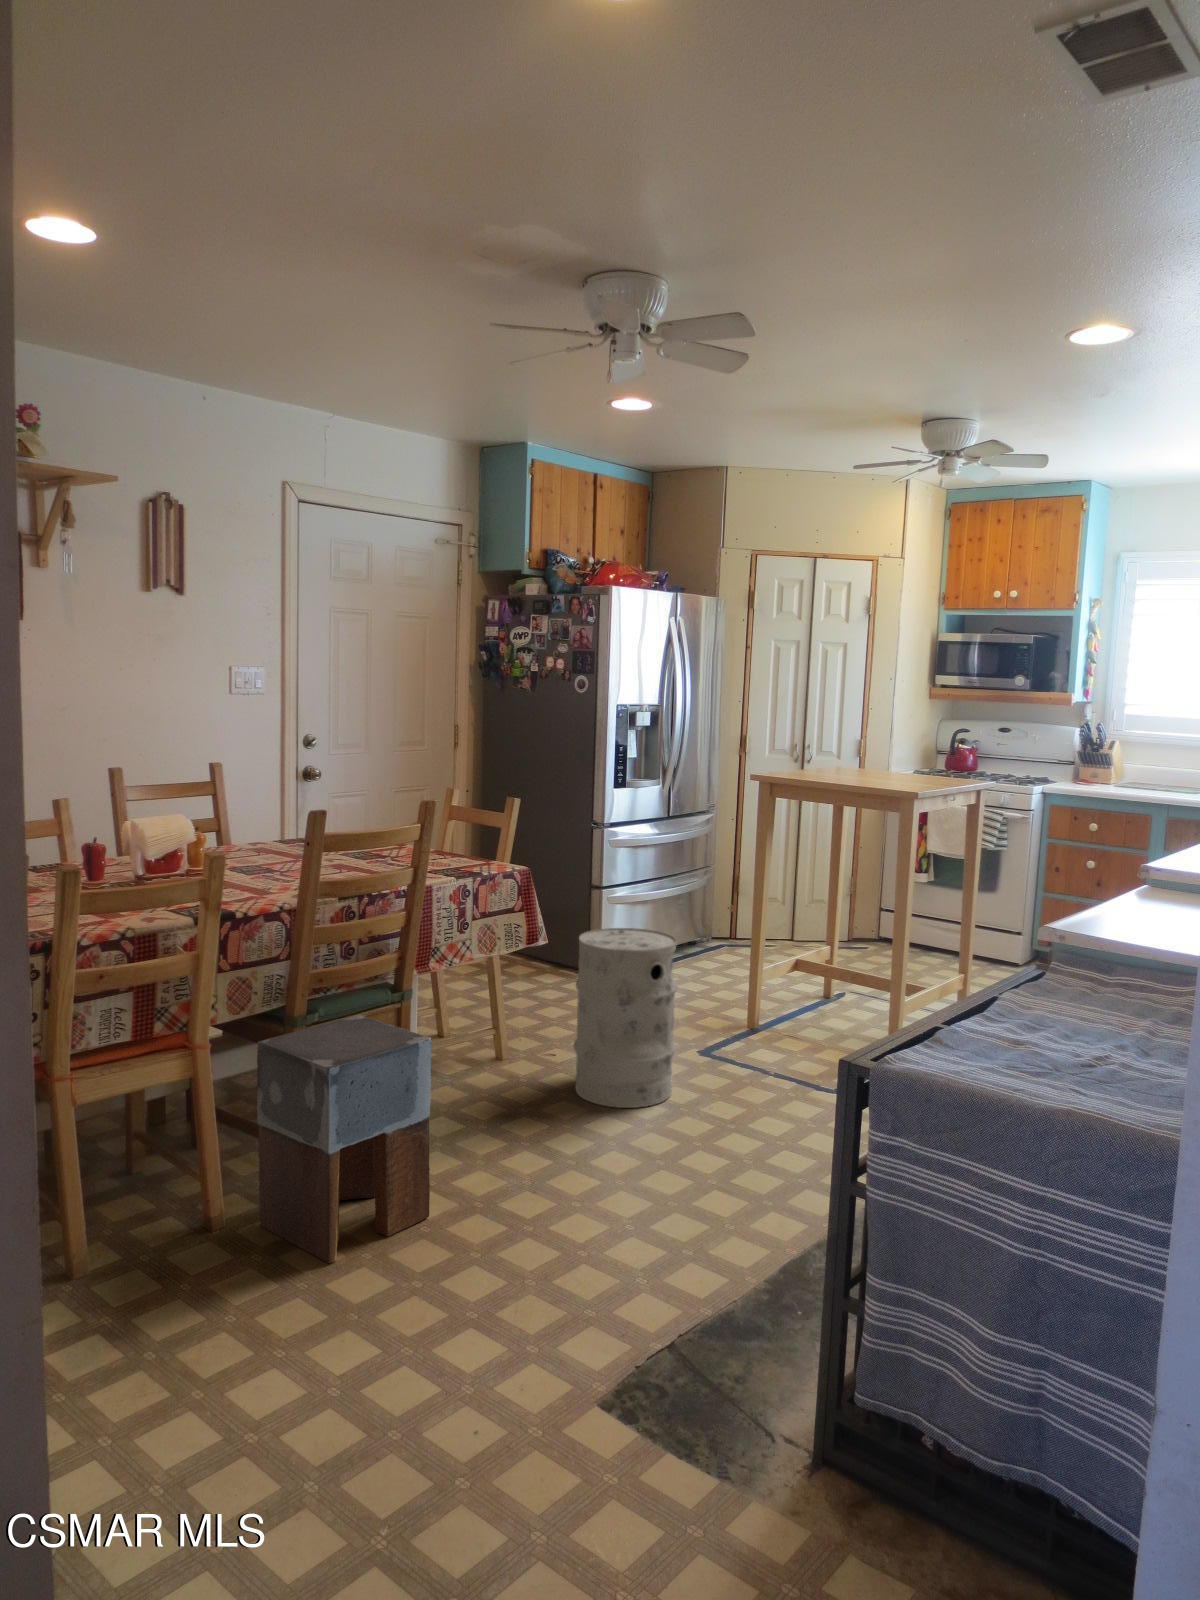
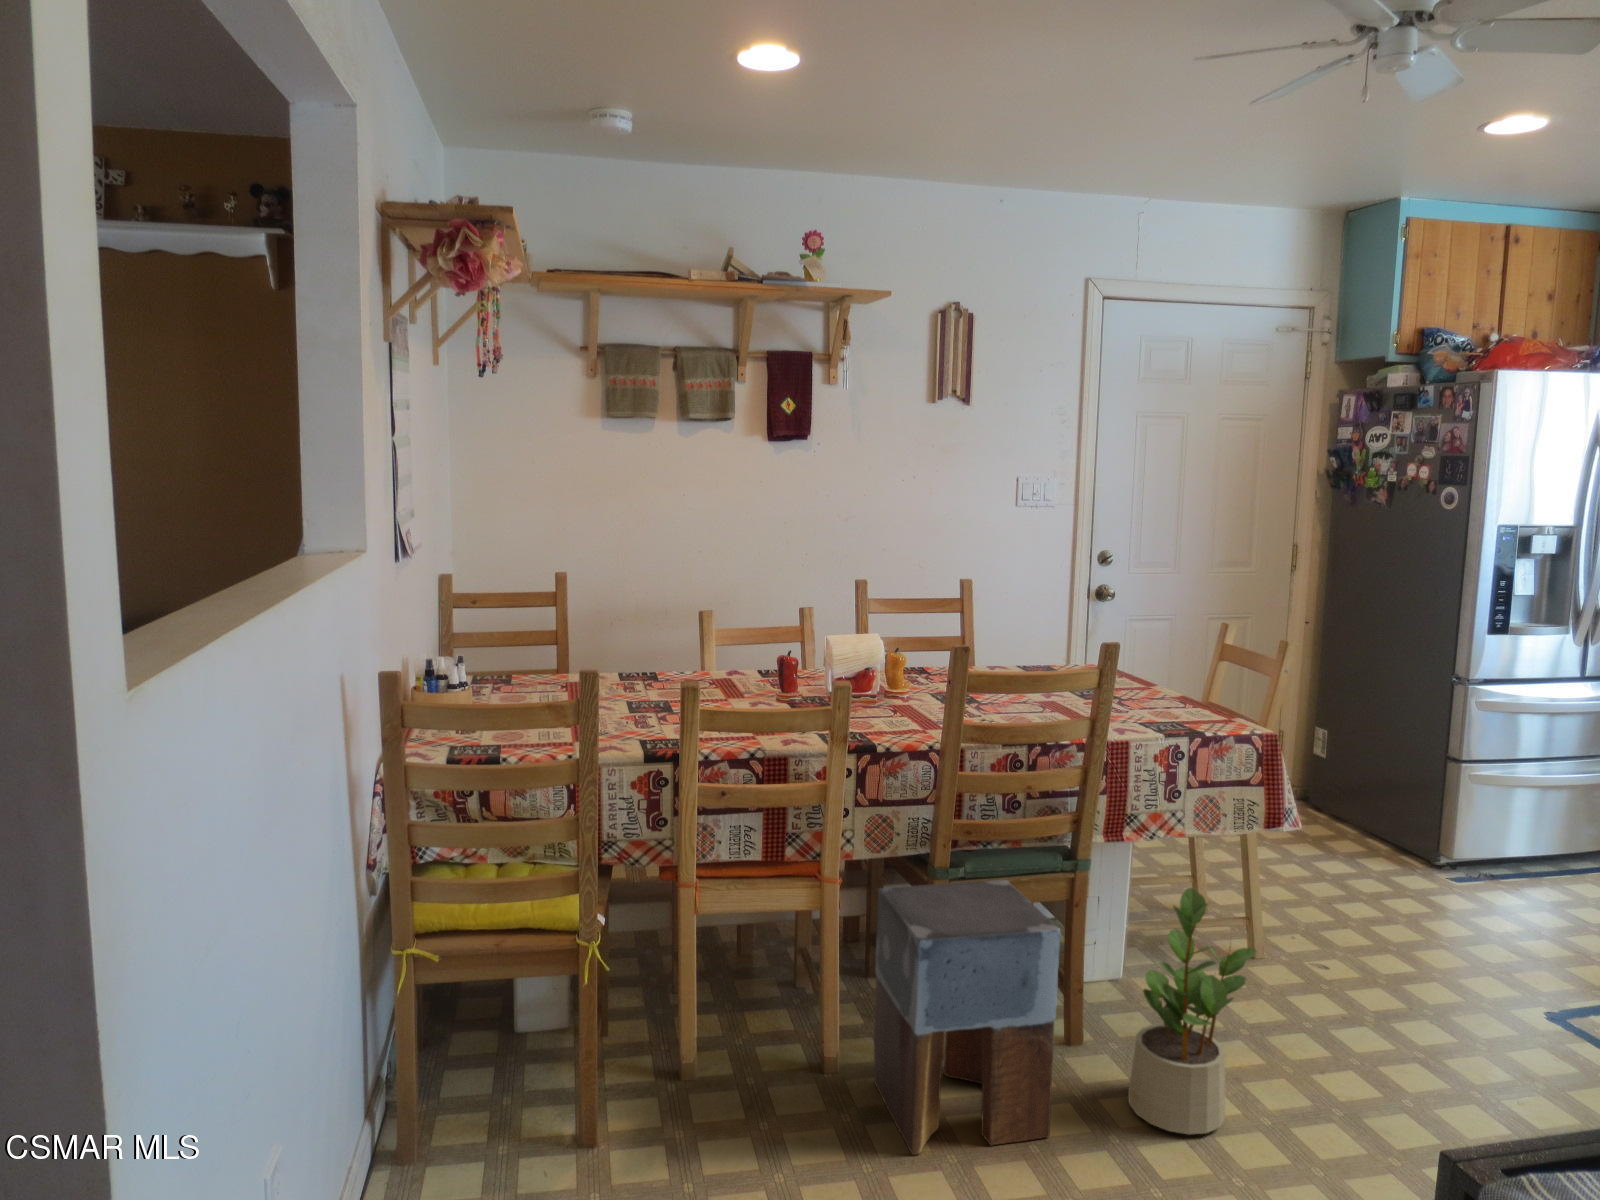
trash can: present [573,928,677,1108] -> none [1327,824,1493,1079]
potted plant: none [470,989,554,1185] -> present [1128,888,1257,1134]

